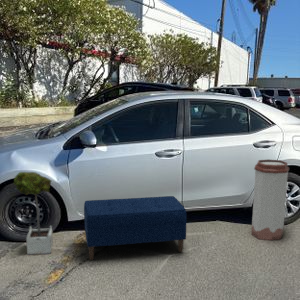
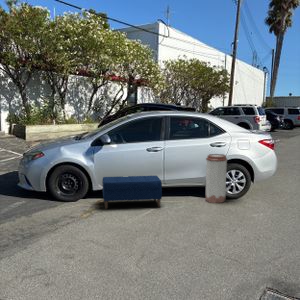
potted tree: present [14,172,53,254] -> none [63,158,84,207]

